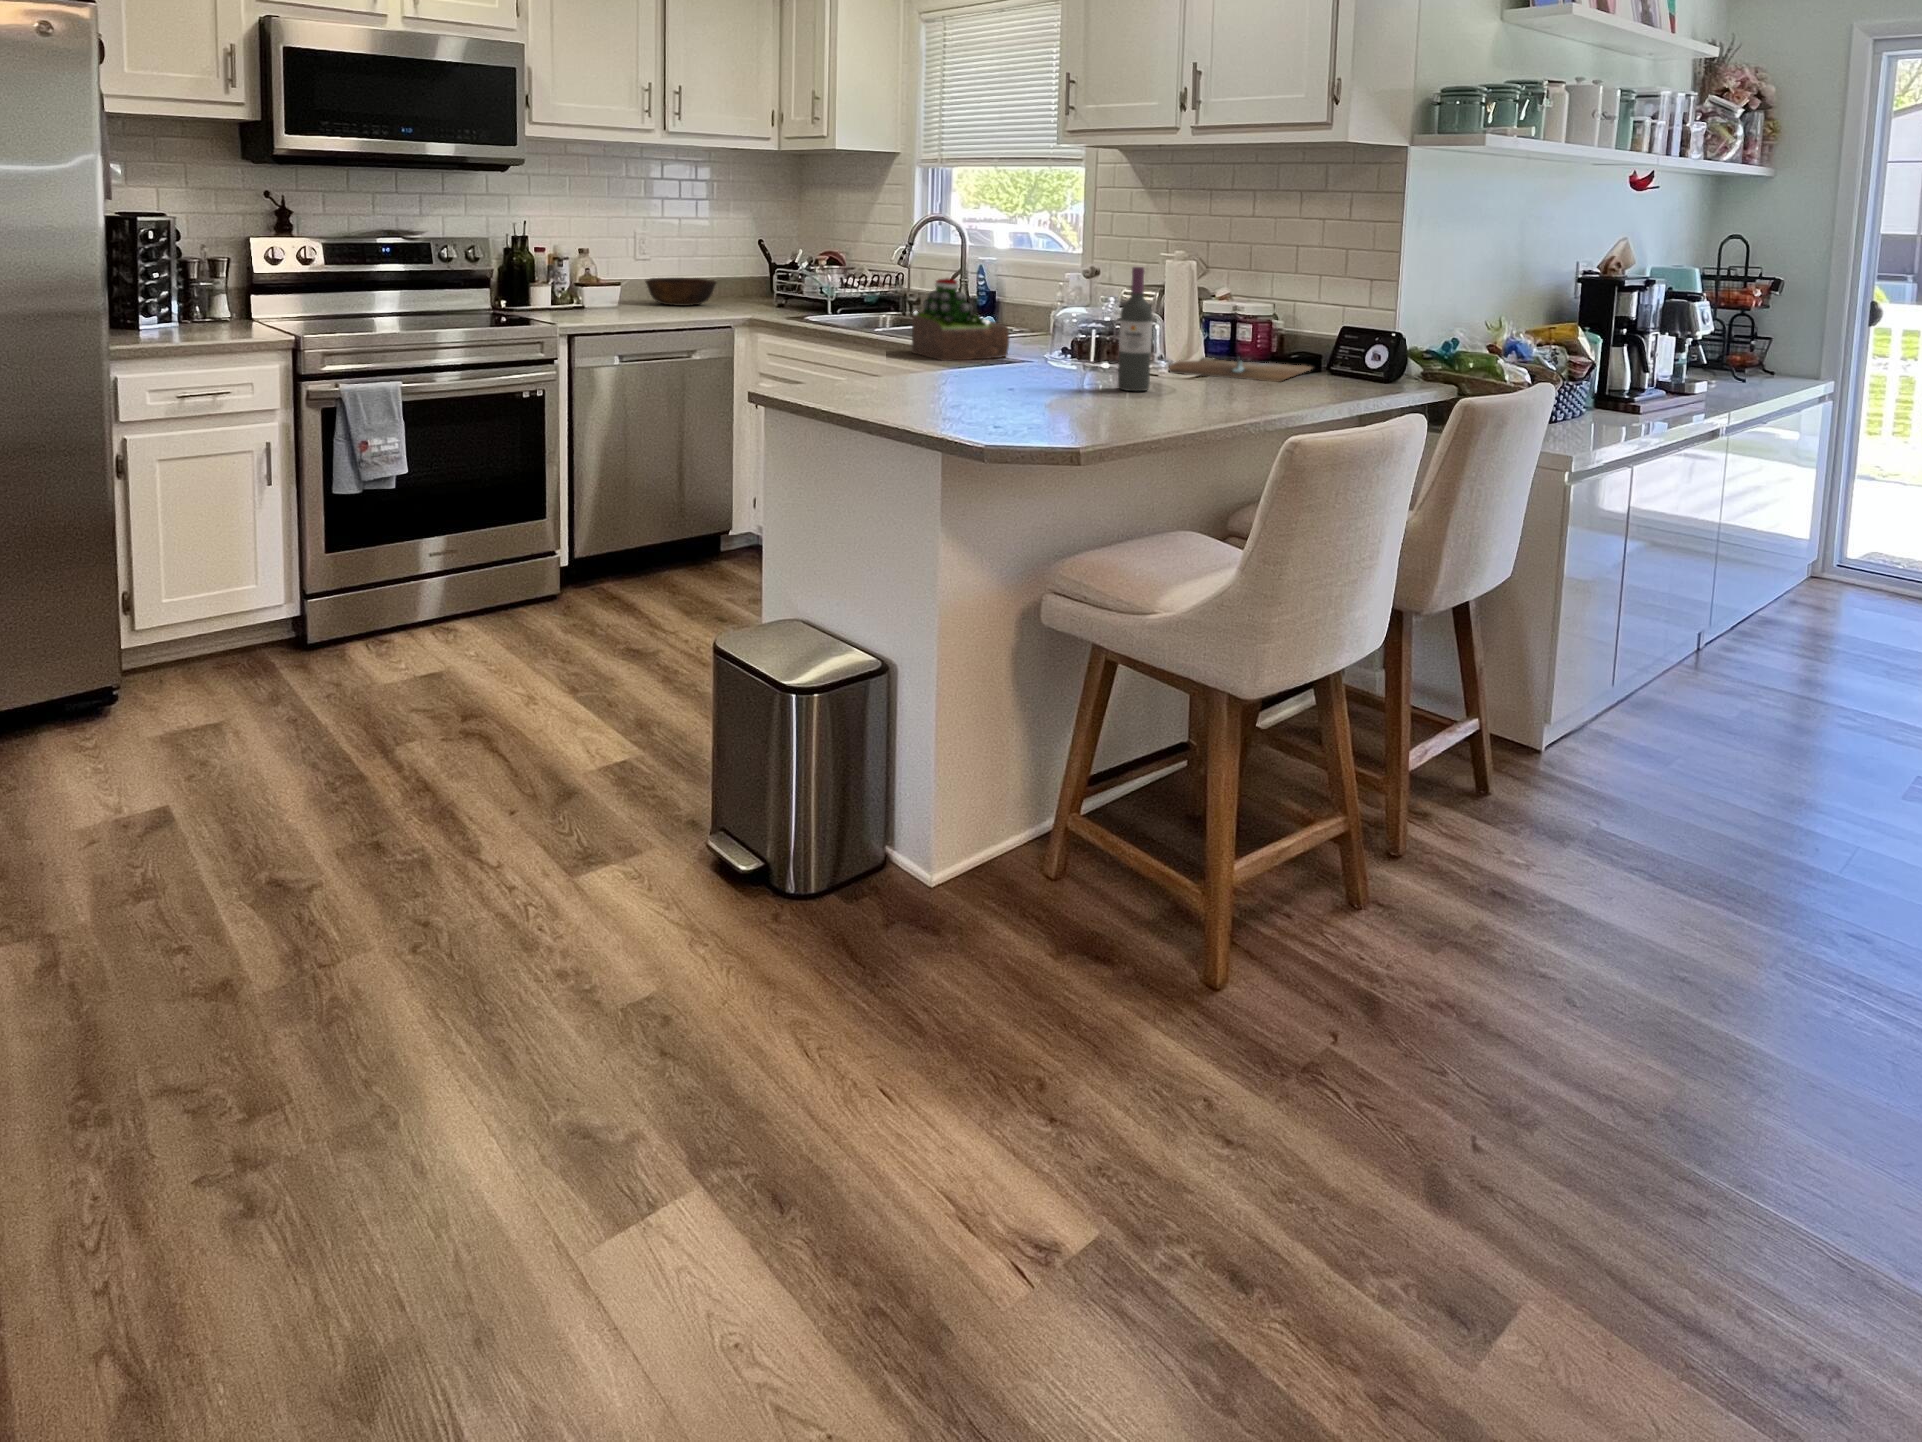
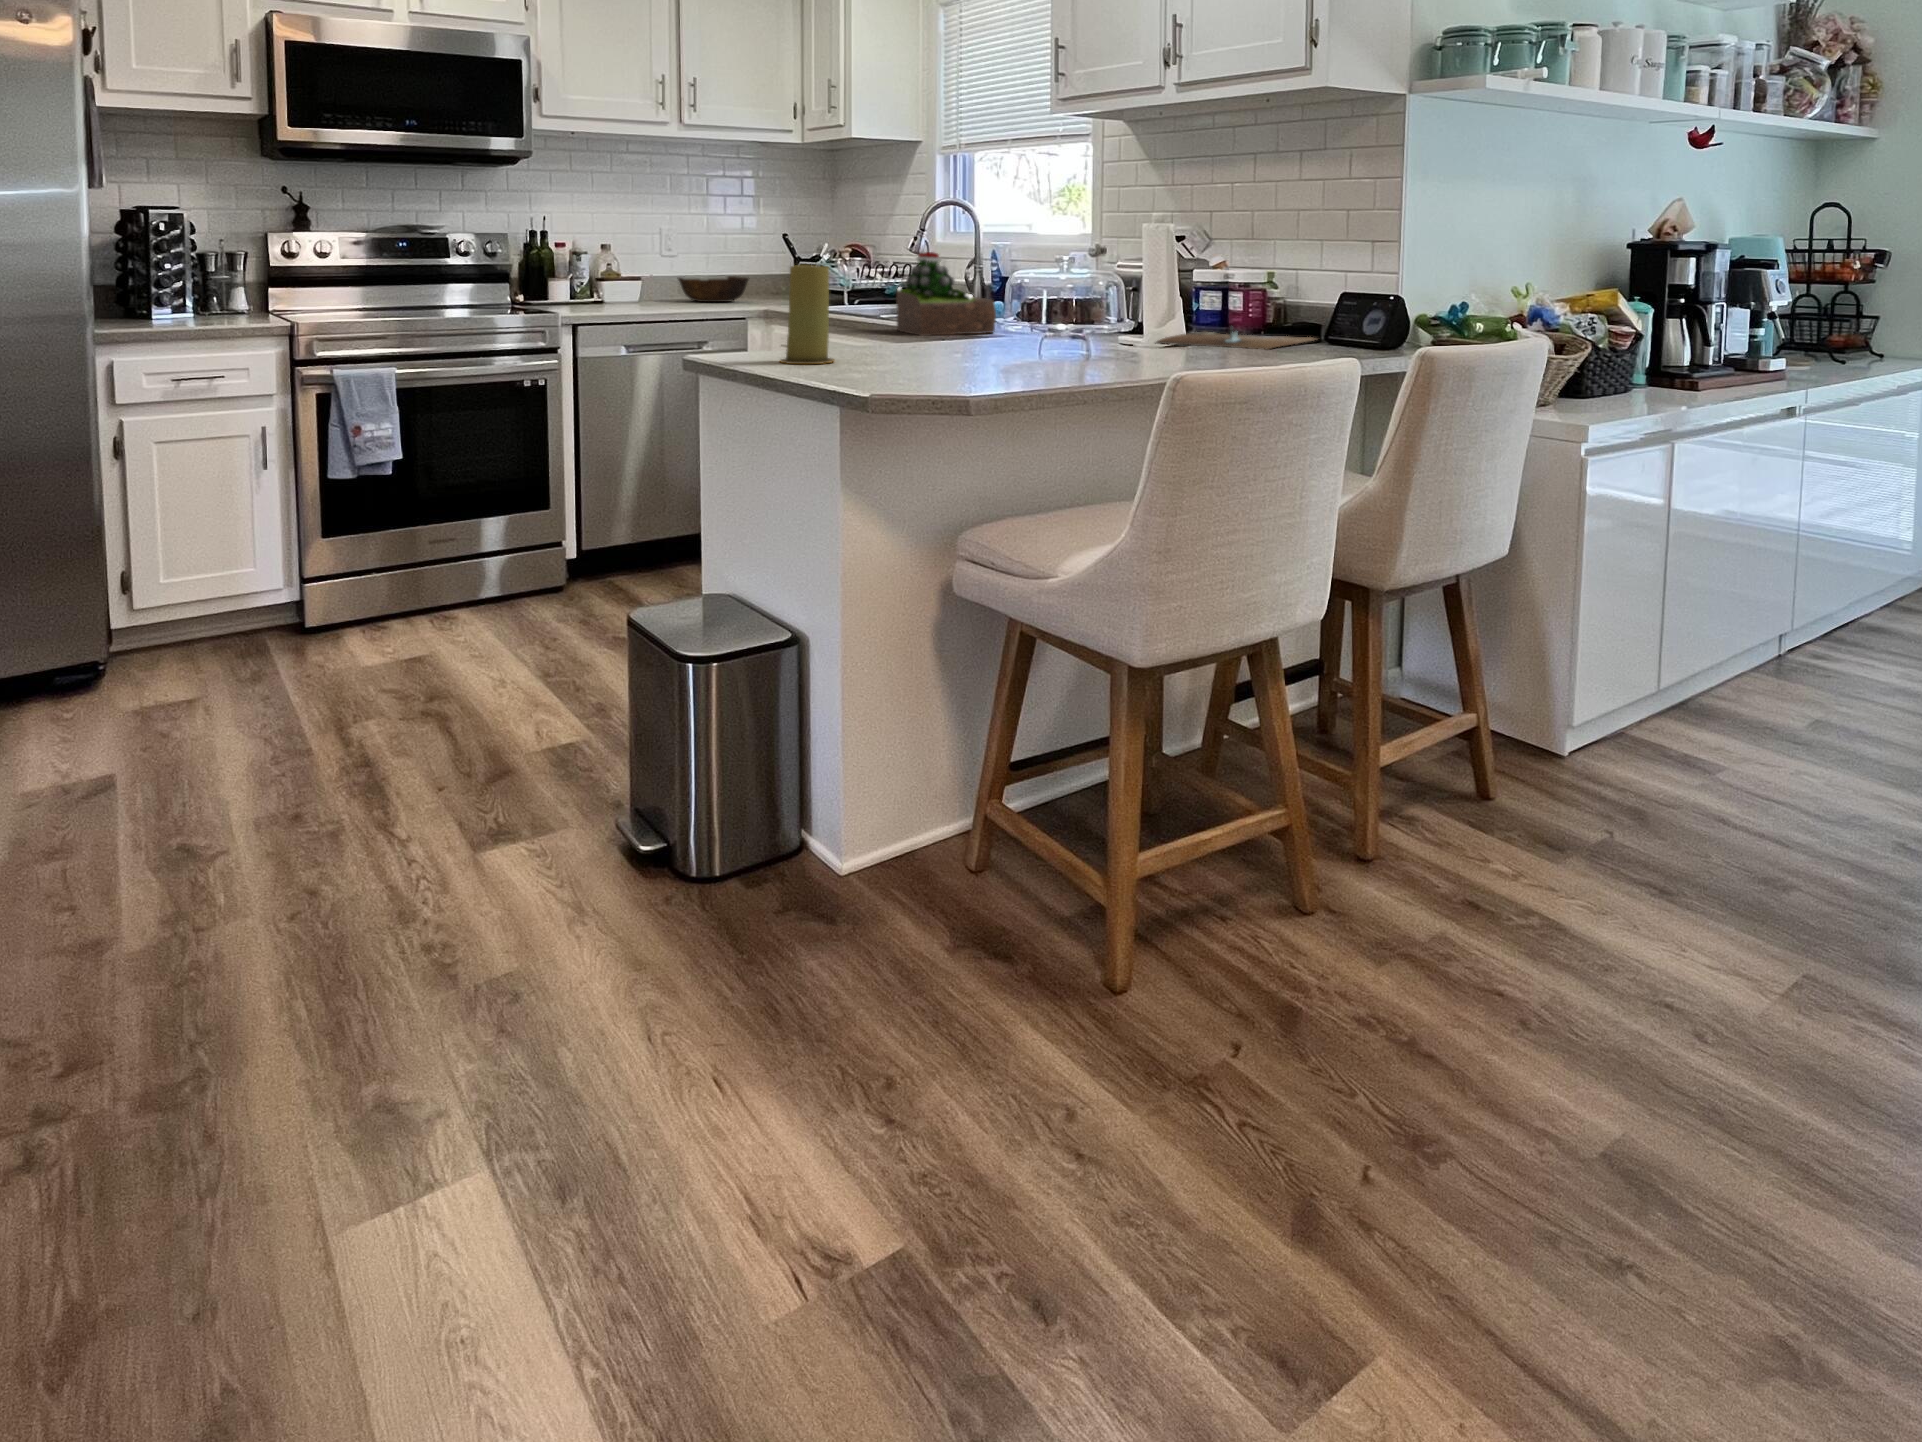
wine bottle: present [1118,267,1152,391] -> none [1078,223,1113,355]
candle: none [858,309,911,406] -> present [780,265,834,364]

